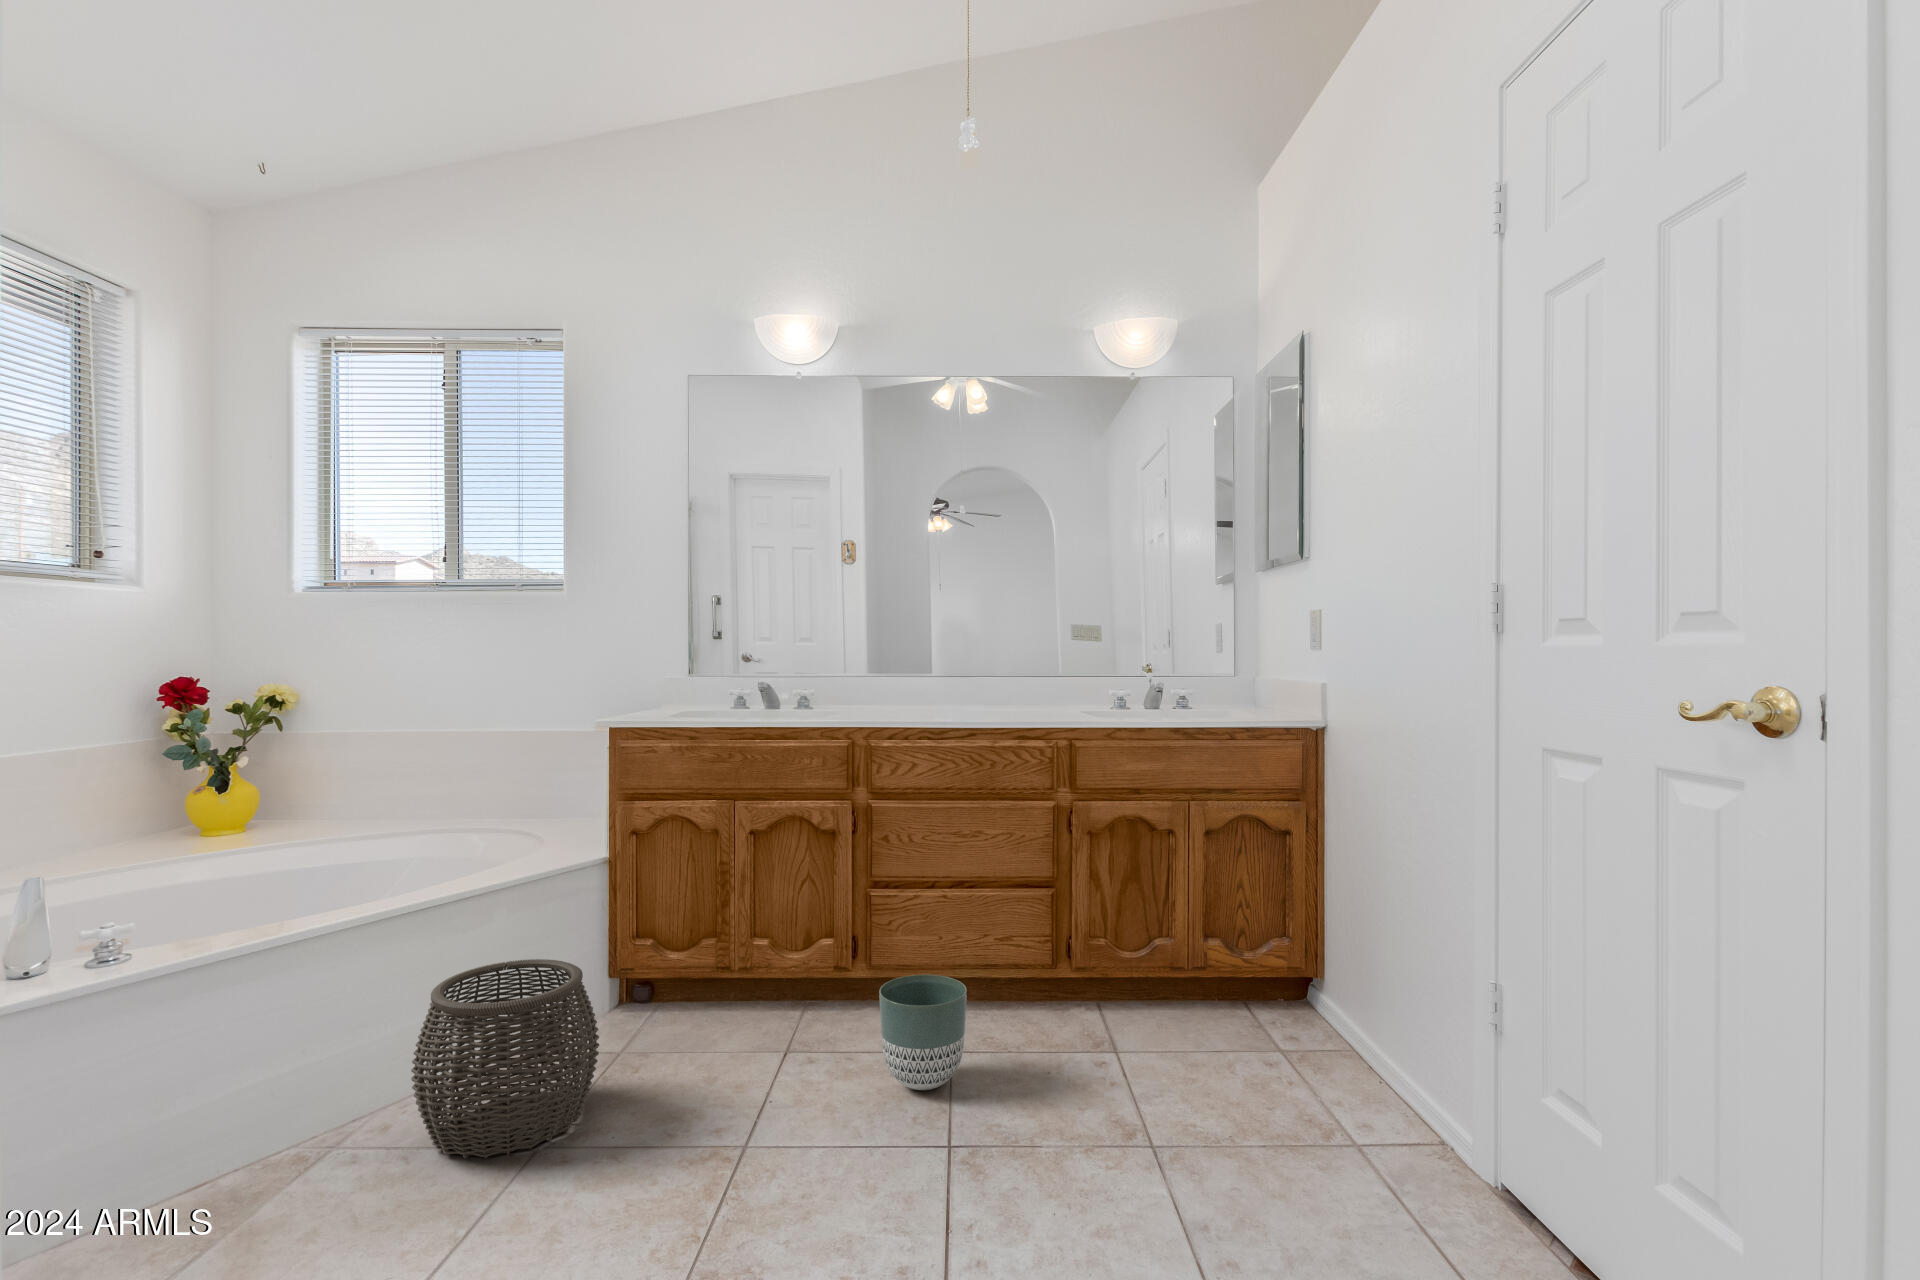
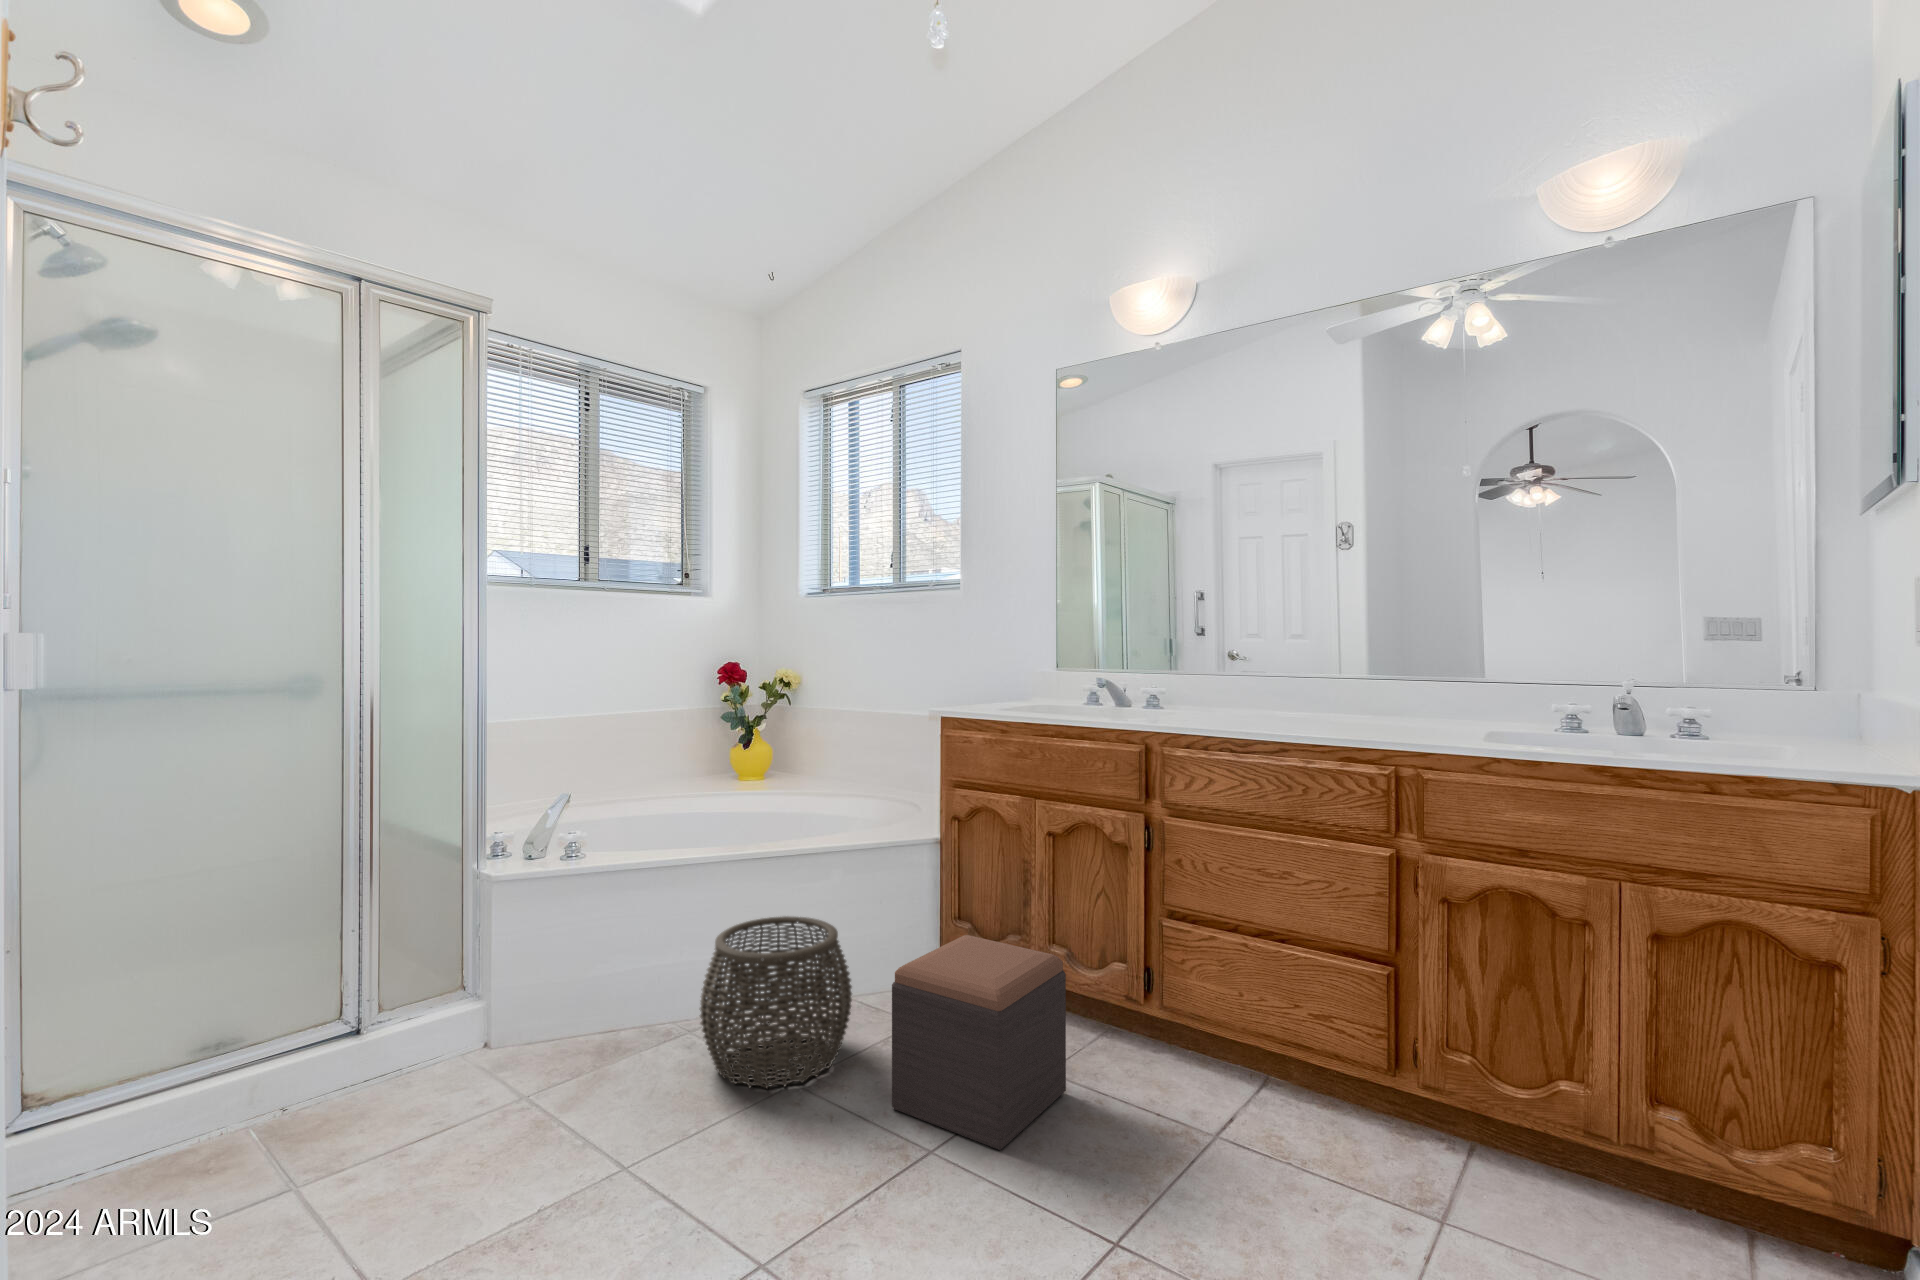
footstool: none [682,935,822,1119] -> present [892,935,1066,1150]
planter: present [879,975,967,1090] -> none [1086,1029,1193,1176]

